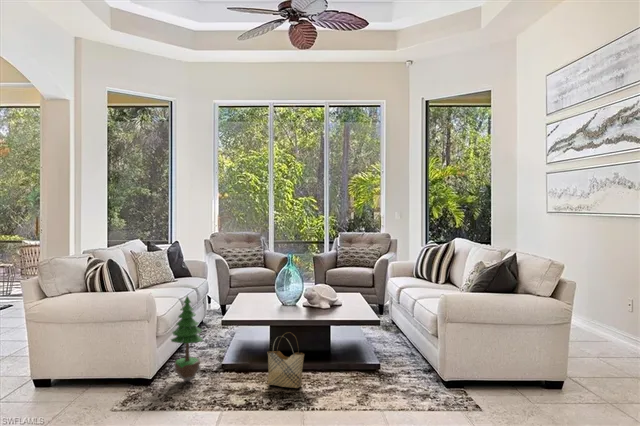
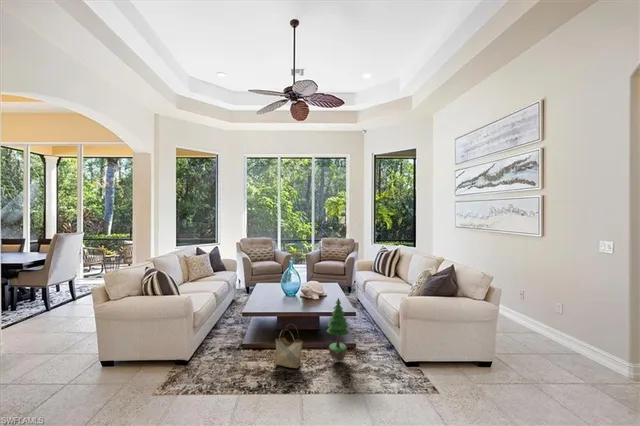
potted tree: present [171,296,202,381] -> present [327,298,349,362]

